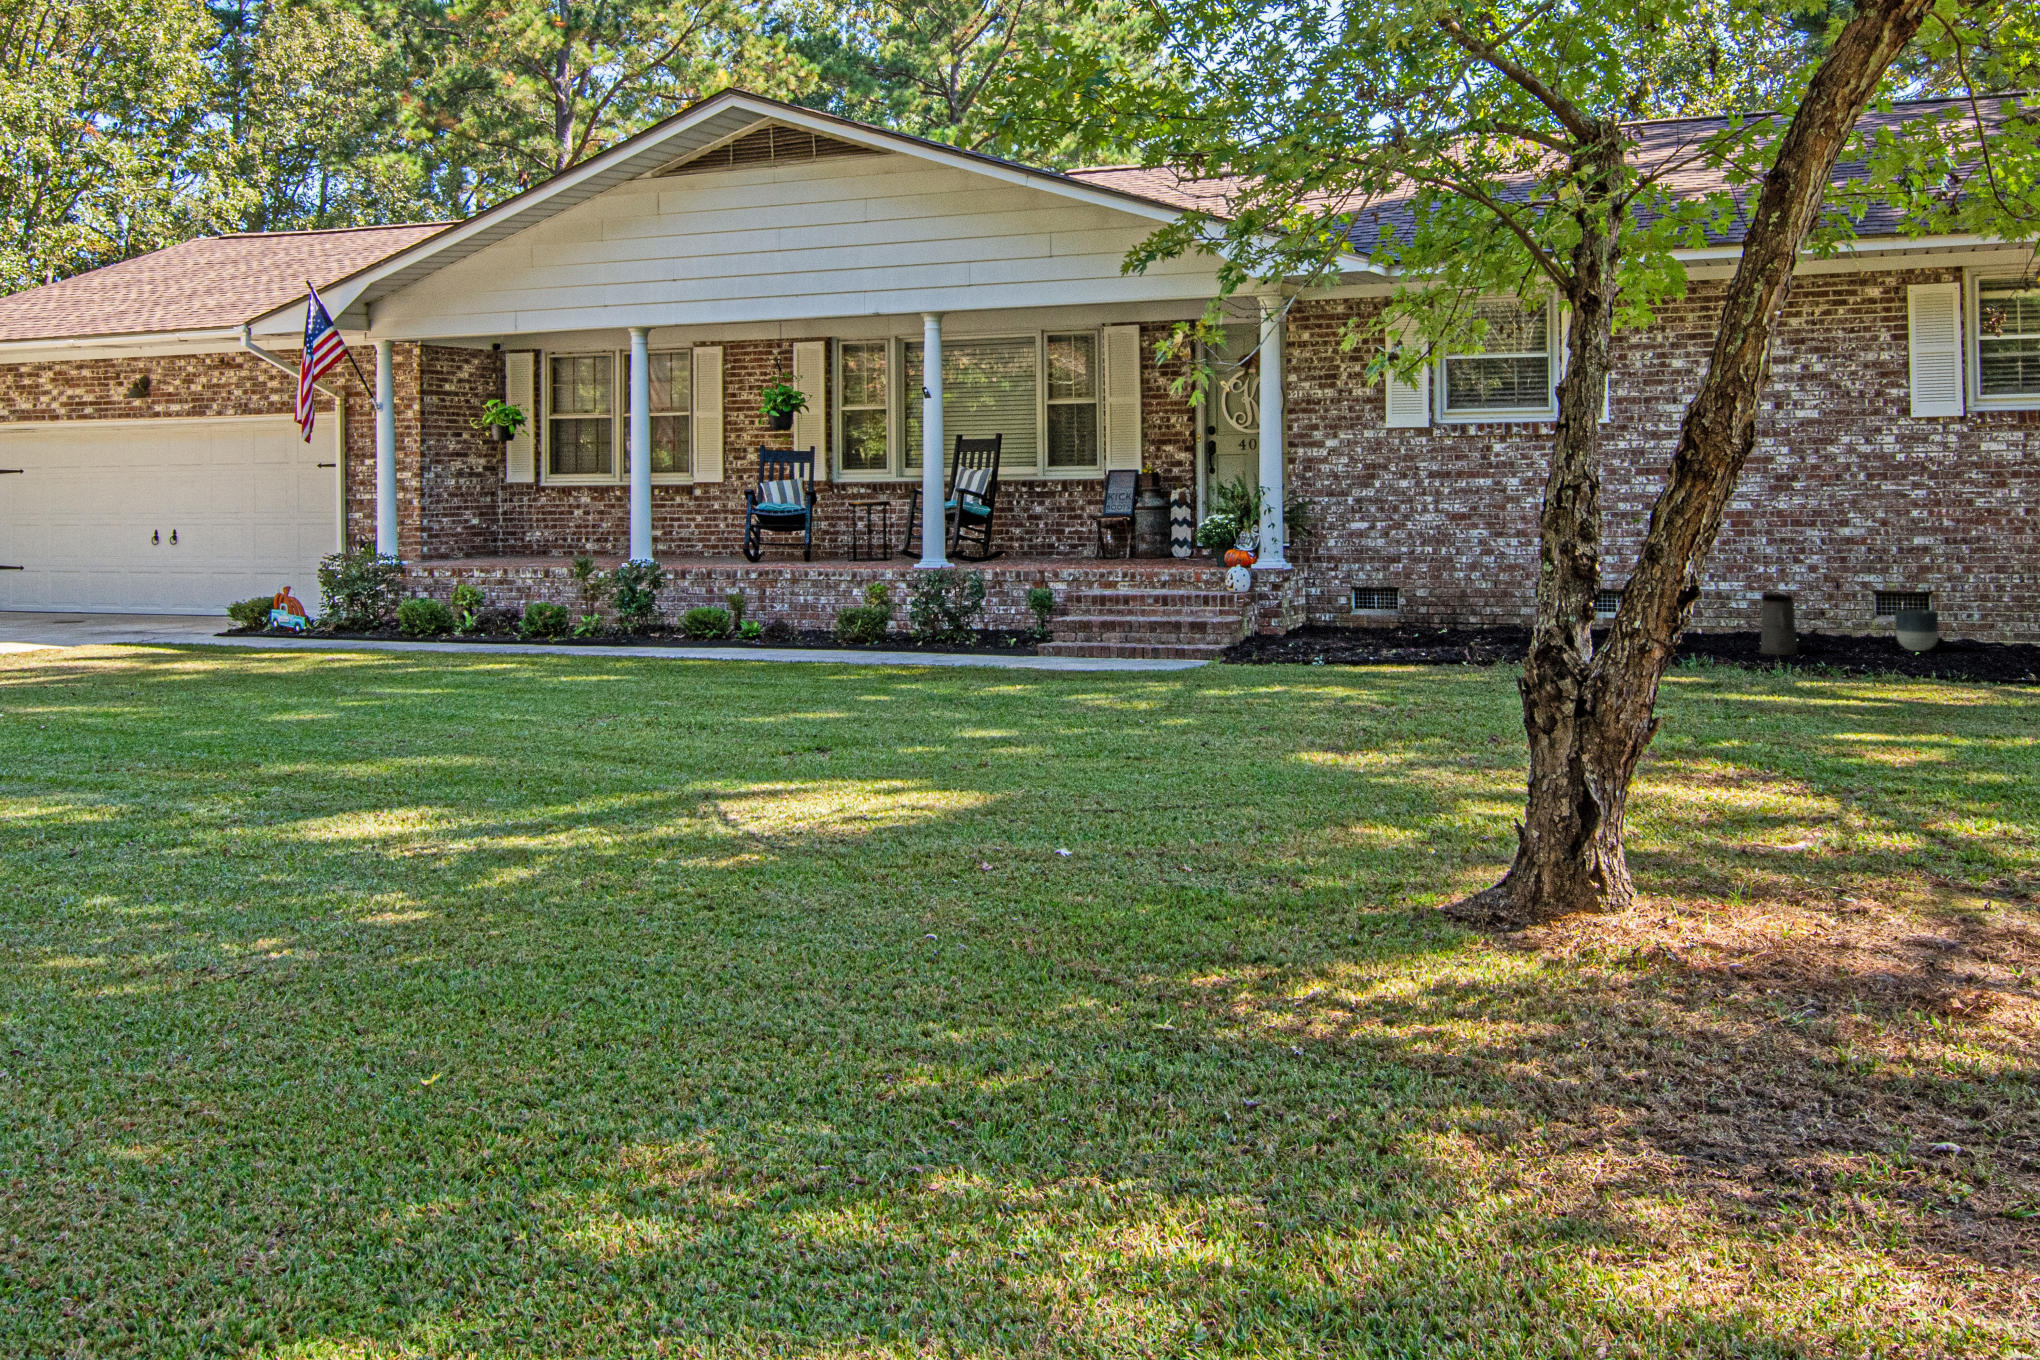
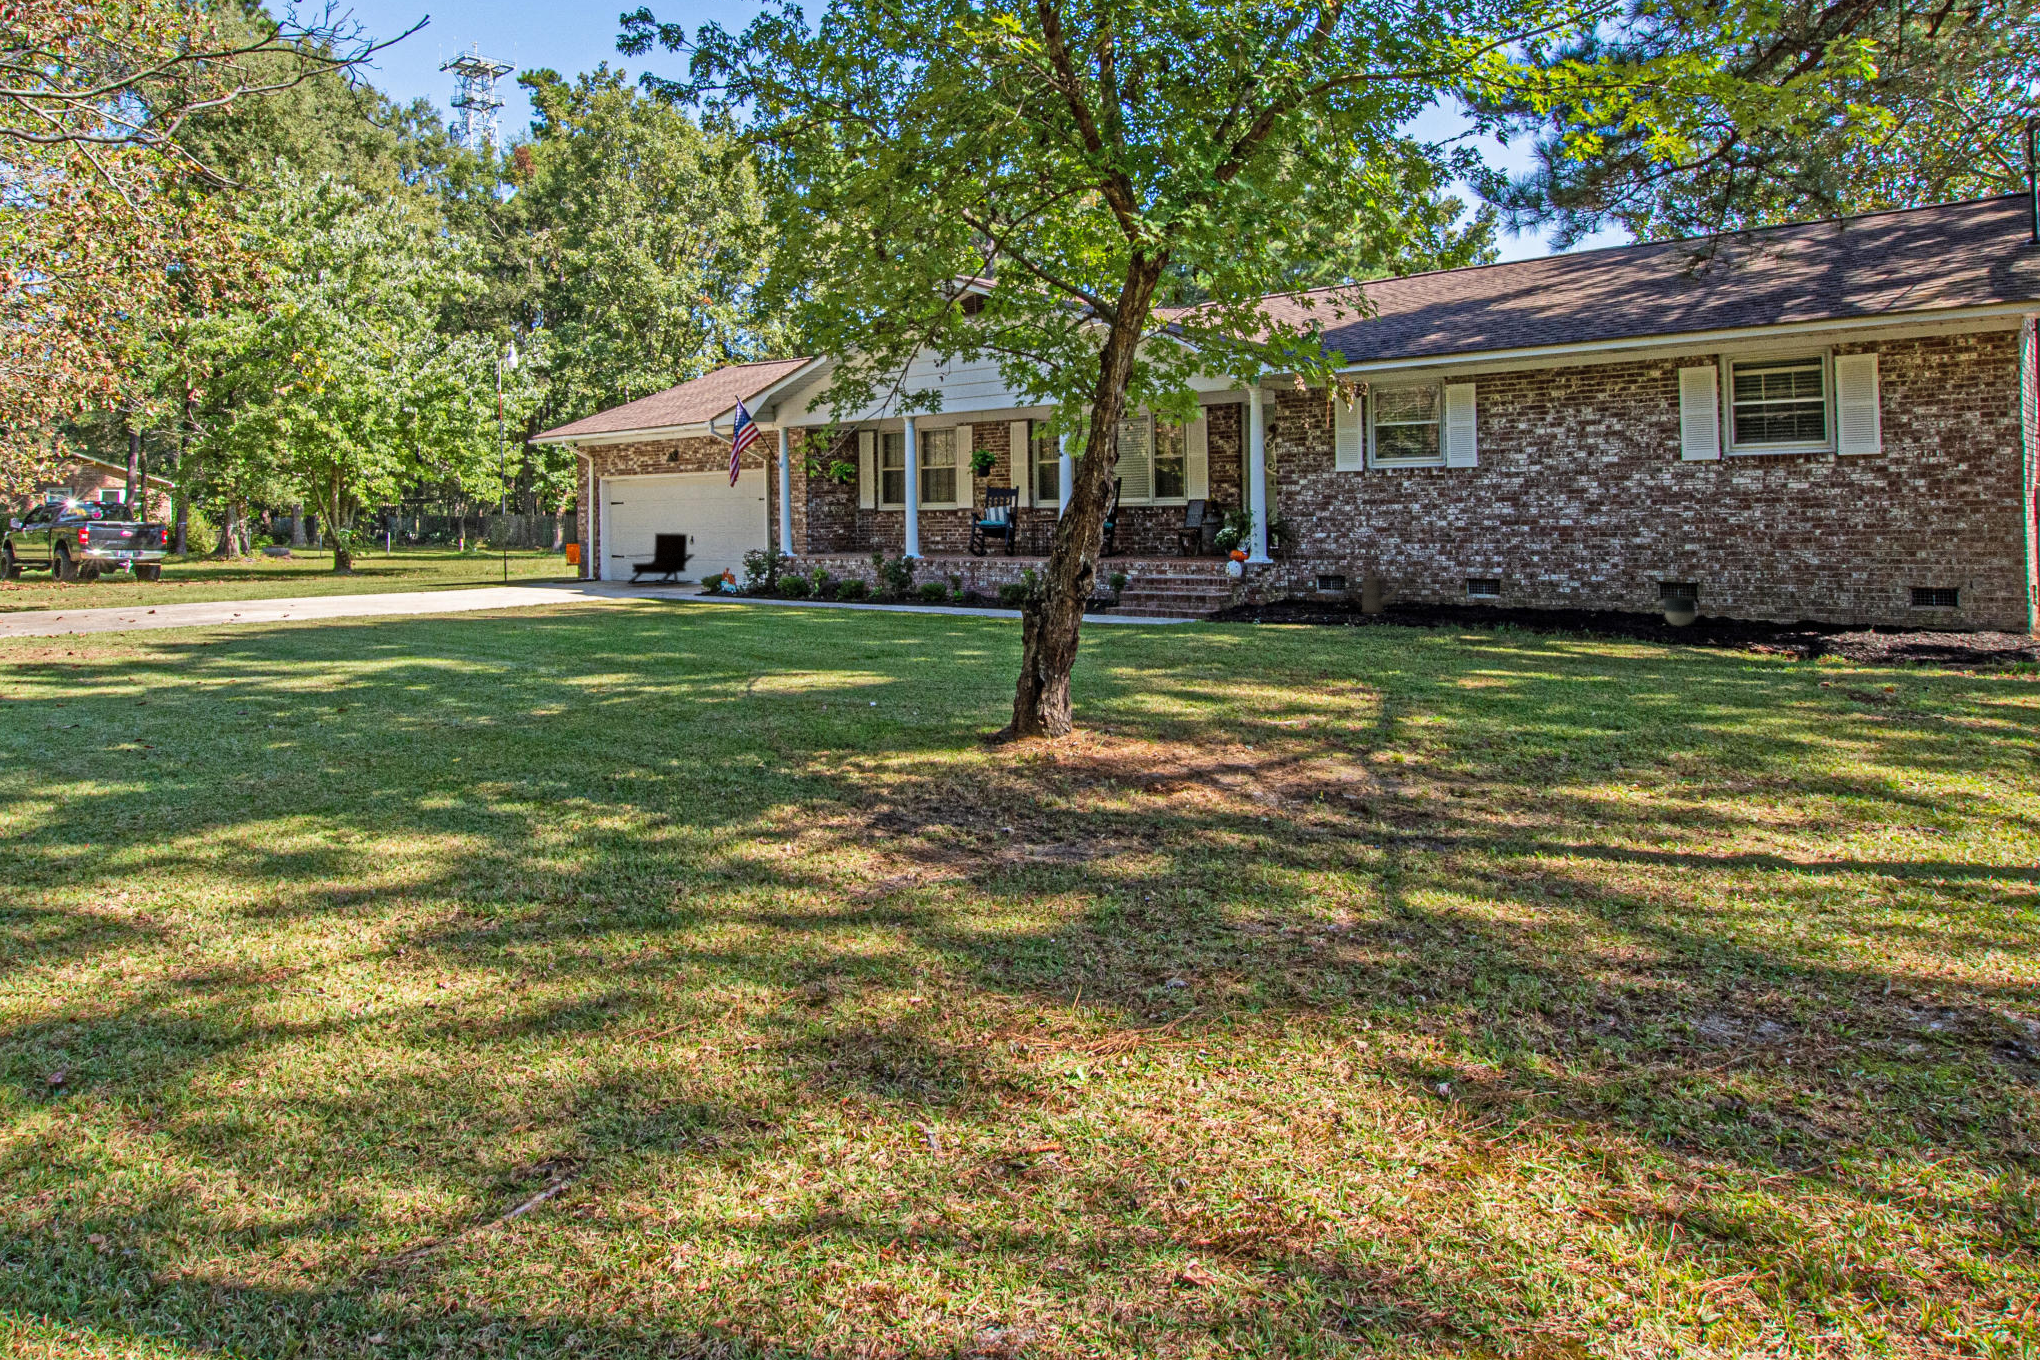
lounge chair: none [47,523,186,615] -> present [628,533,694,585]
watering can: present [1760,588,1799,655] -> present [1355,569,1408,613]

